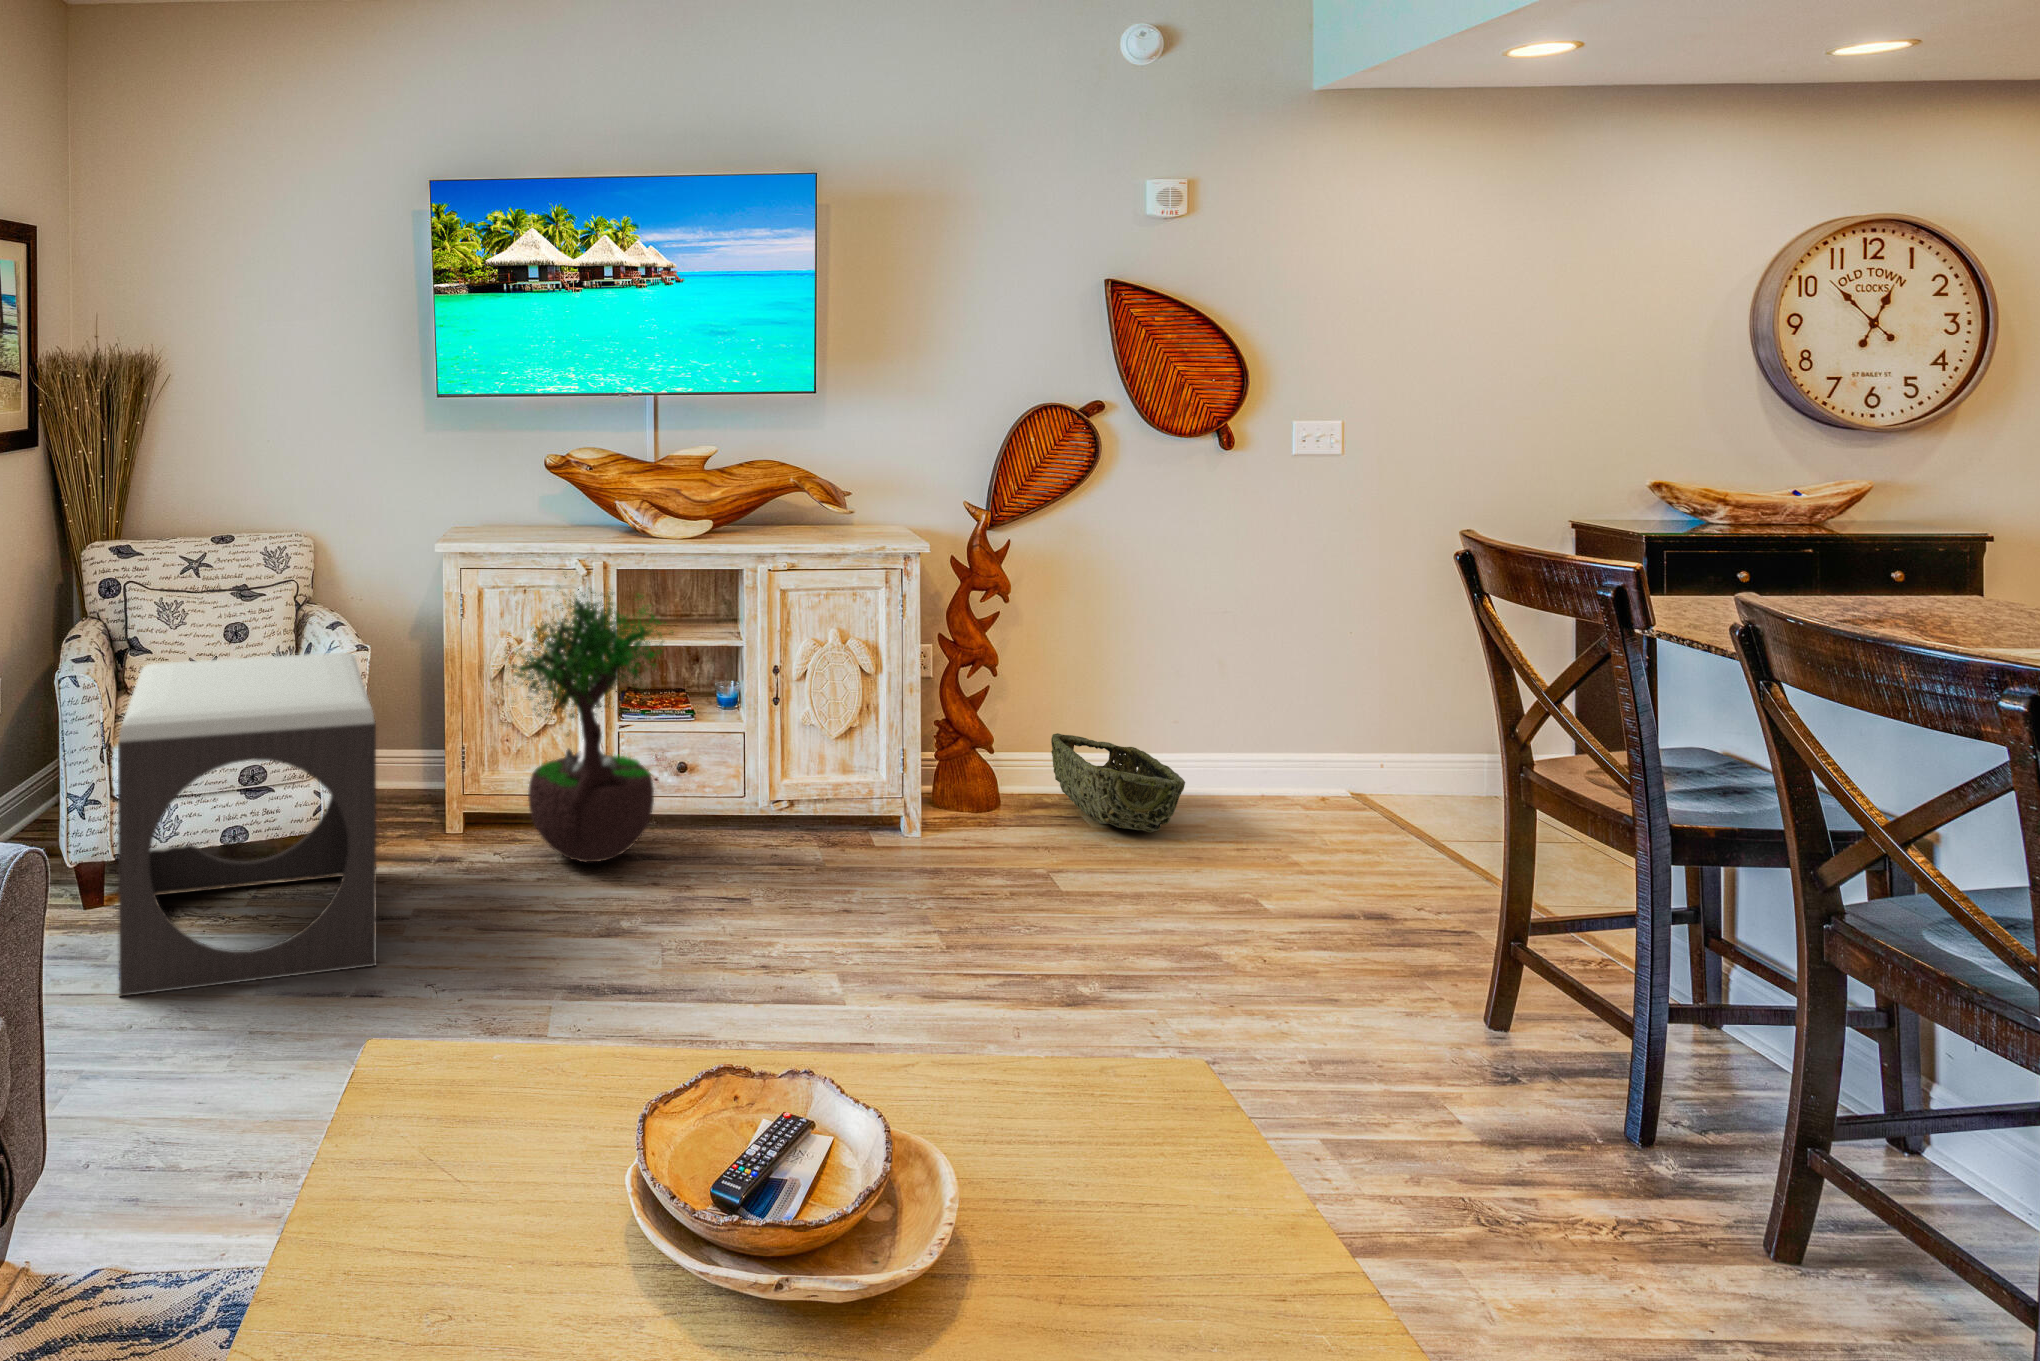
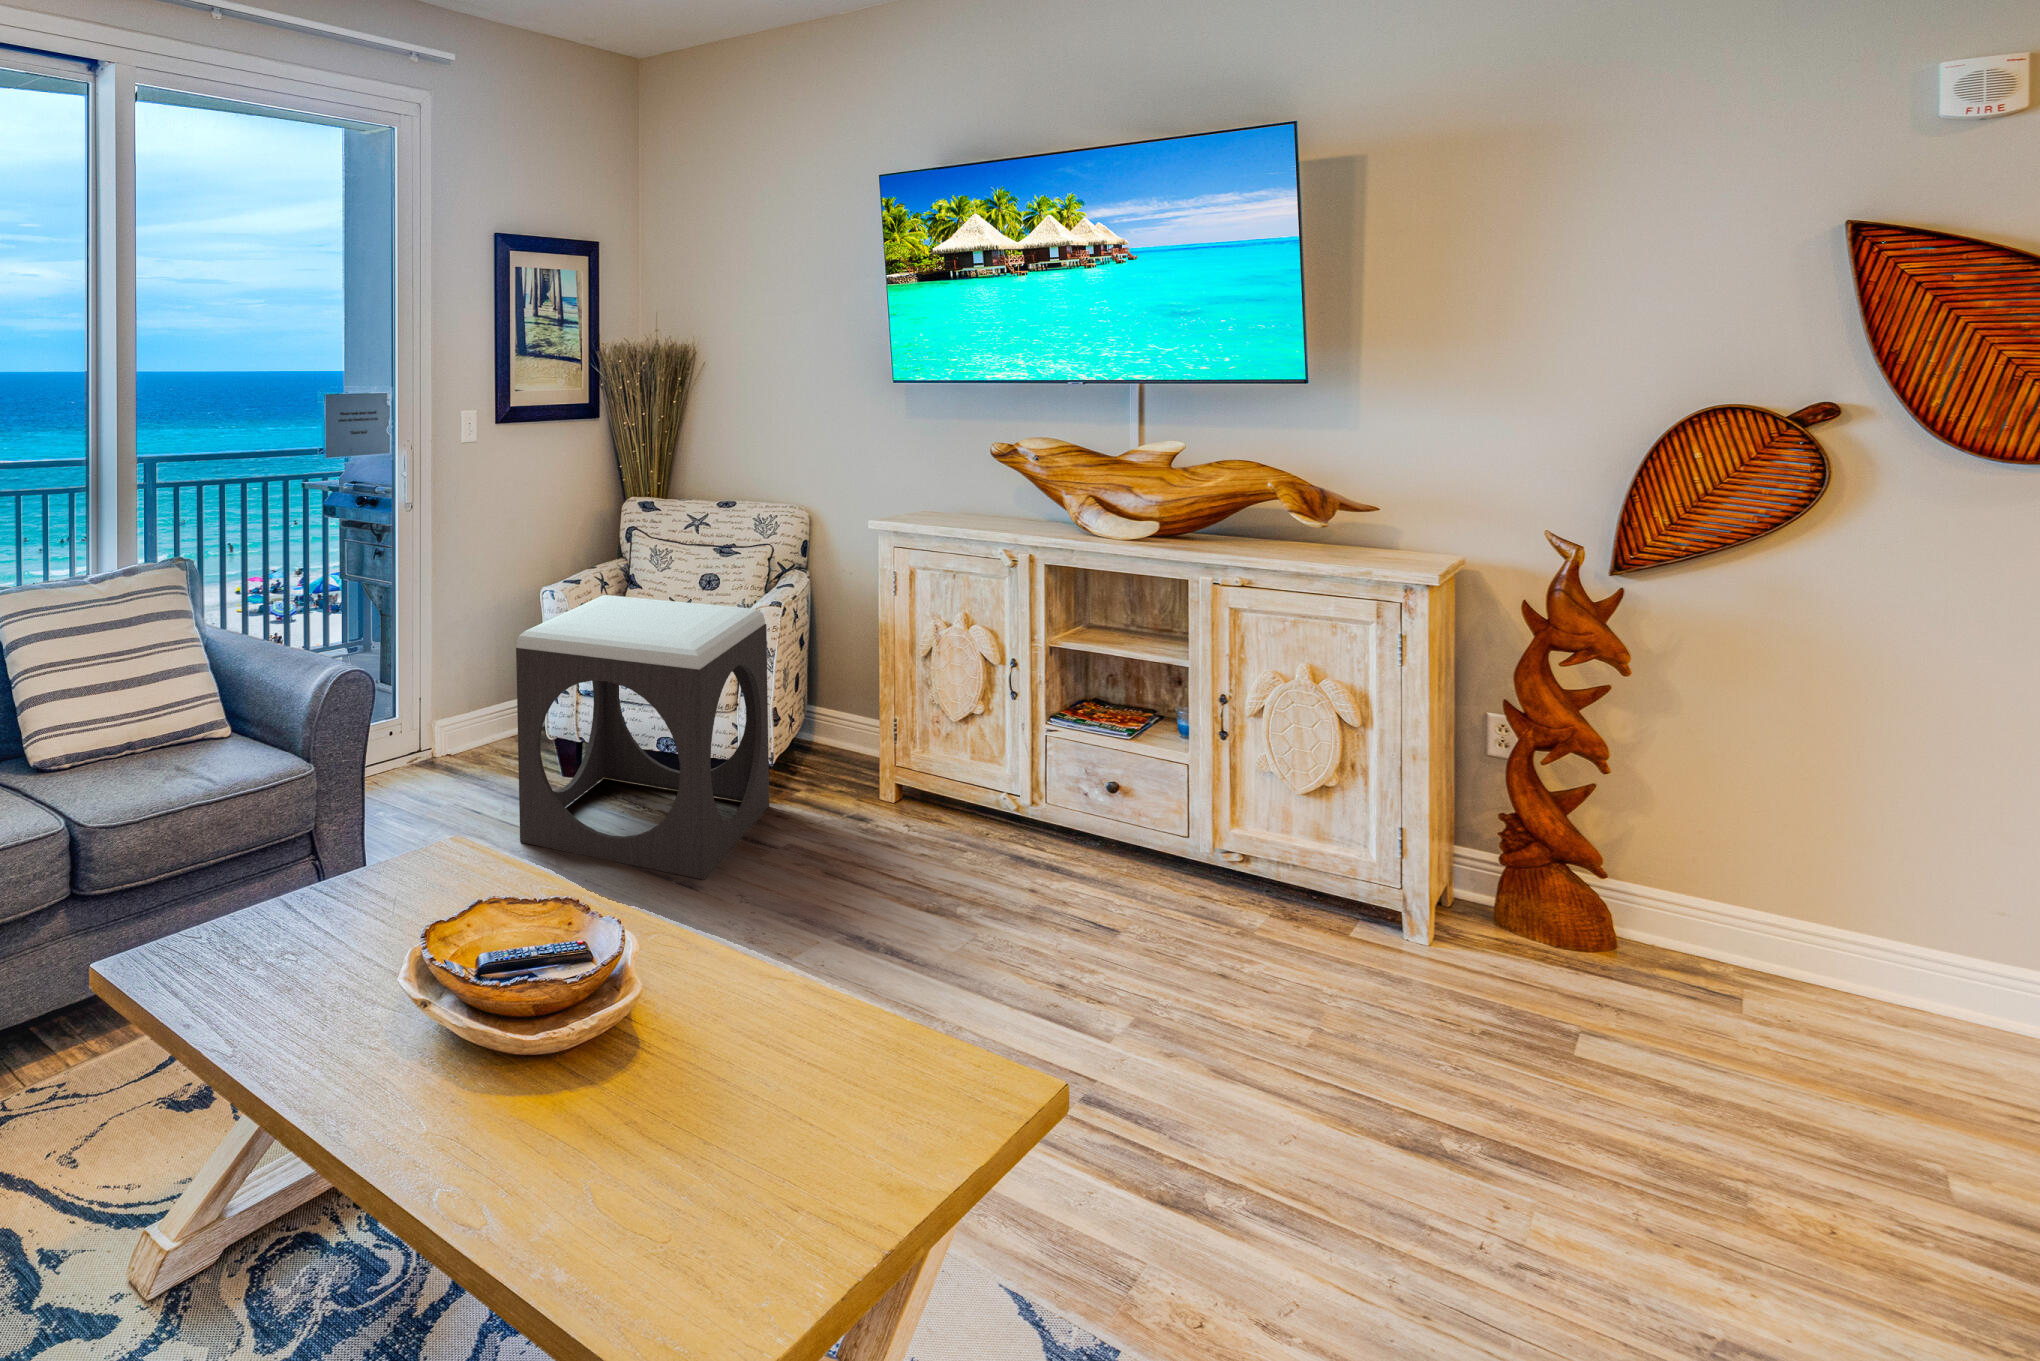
potted tree: present [501,576,673,862] -> none [866,559,1054,857]
woven basket: present [1051,733,1185,832] -> none [1707,871,1918,1052]

